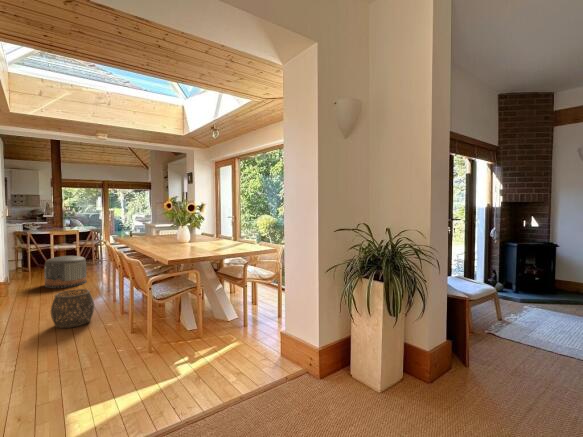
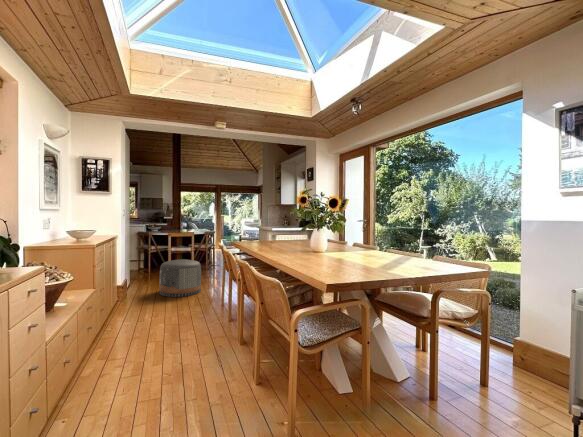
woven basket: present [51,289,94,328] -> none [157,310,212,370]

